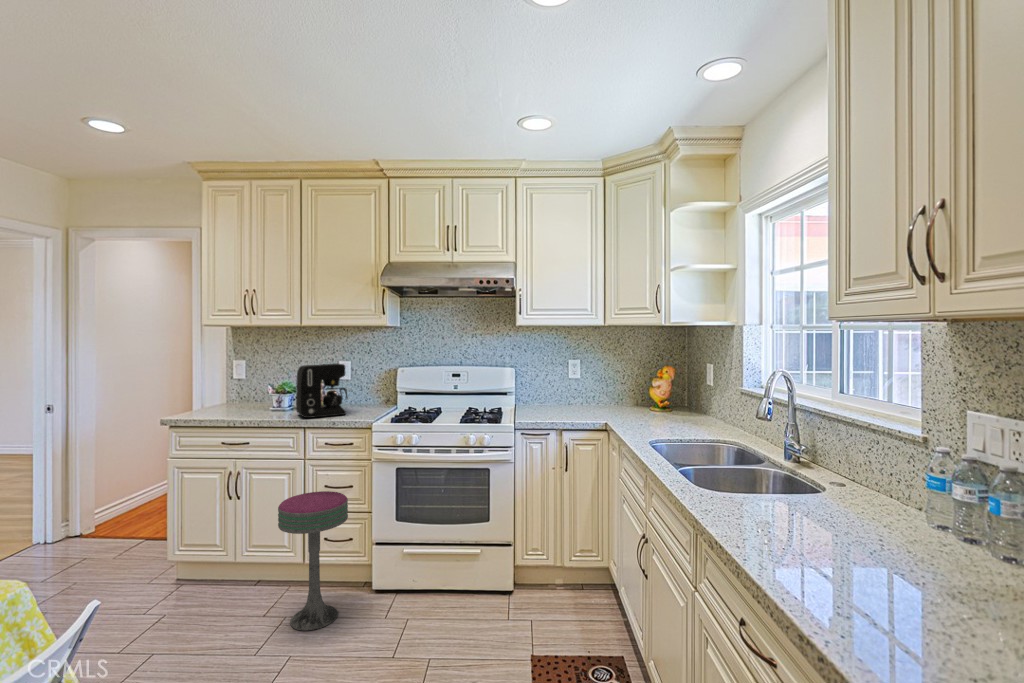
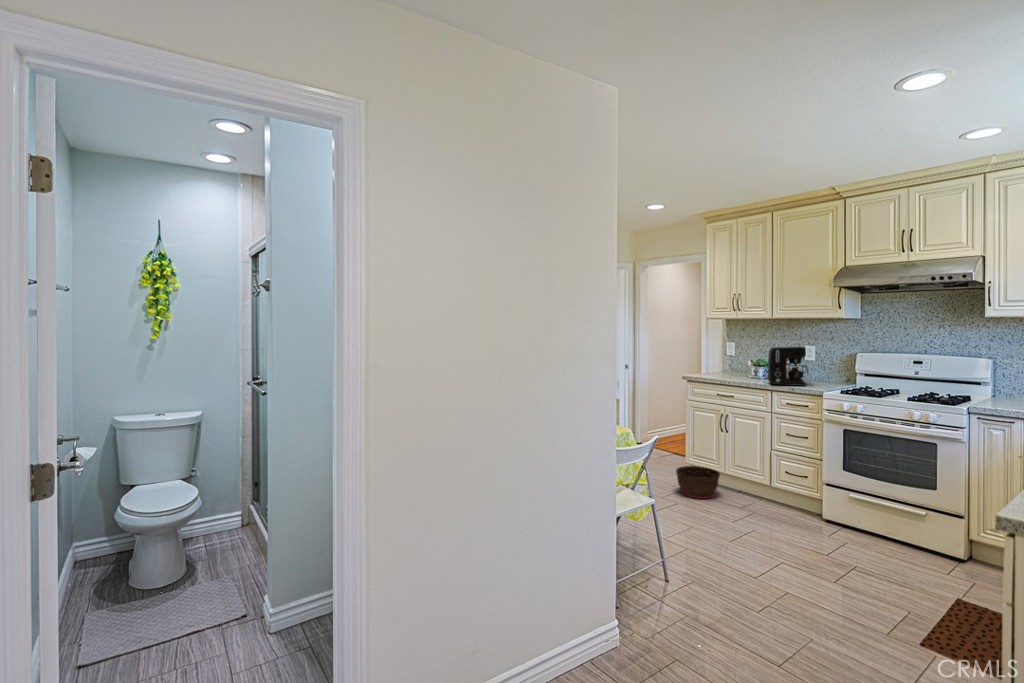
bar stool: present [278,491,348,631] -> none [752,435,802,525]
basket: none [145,559,227,625] -> present [676,466,720,499]

